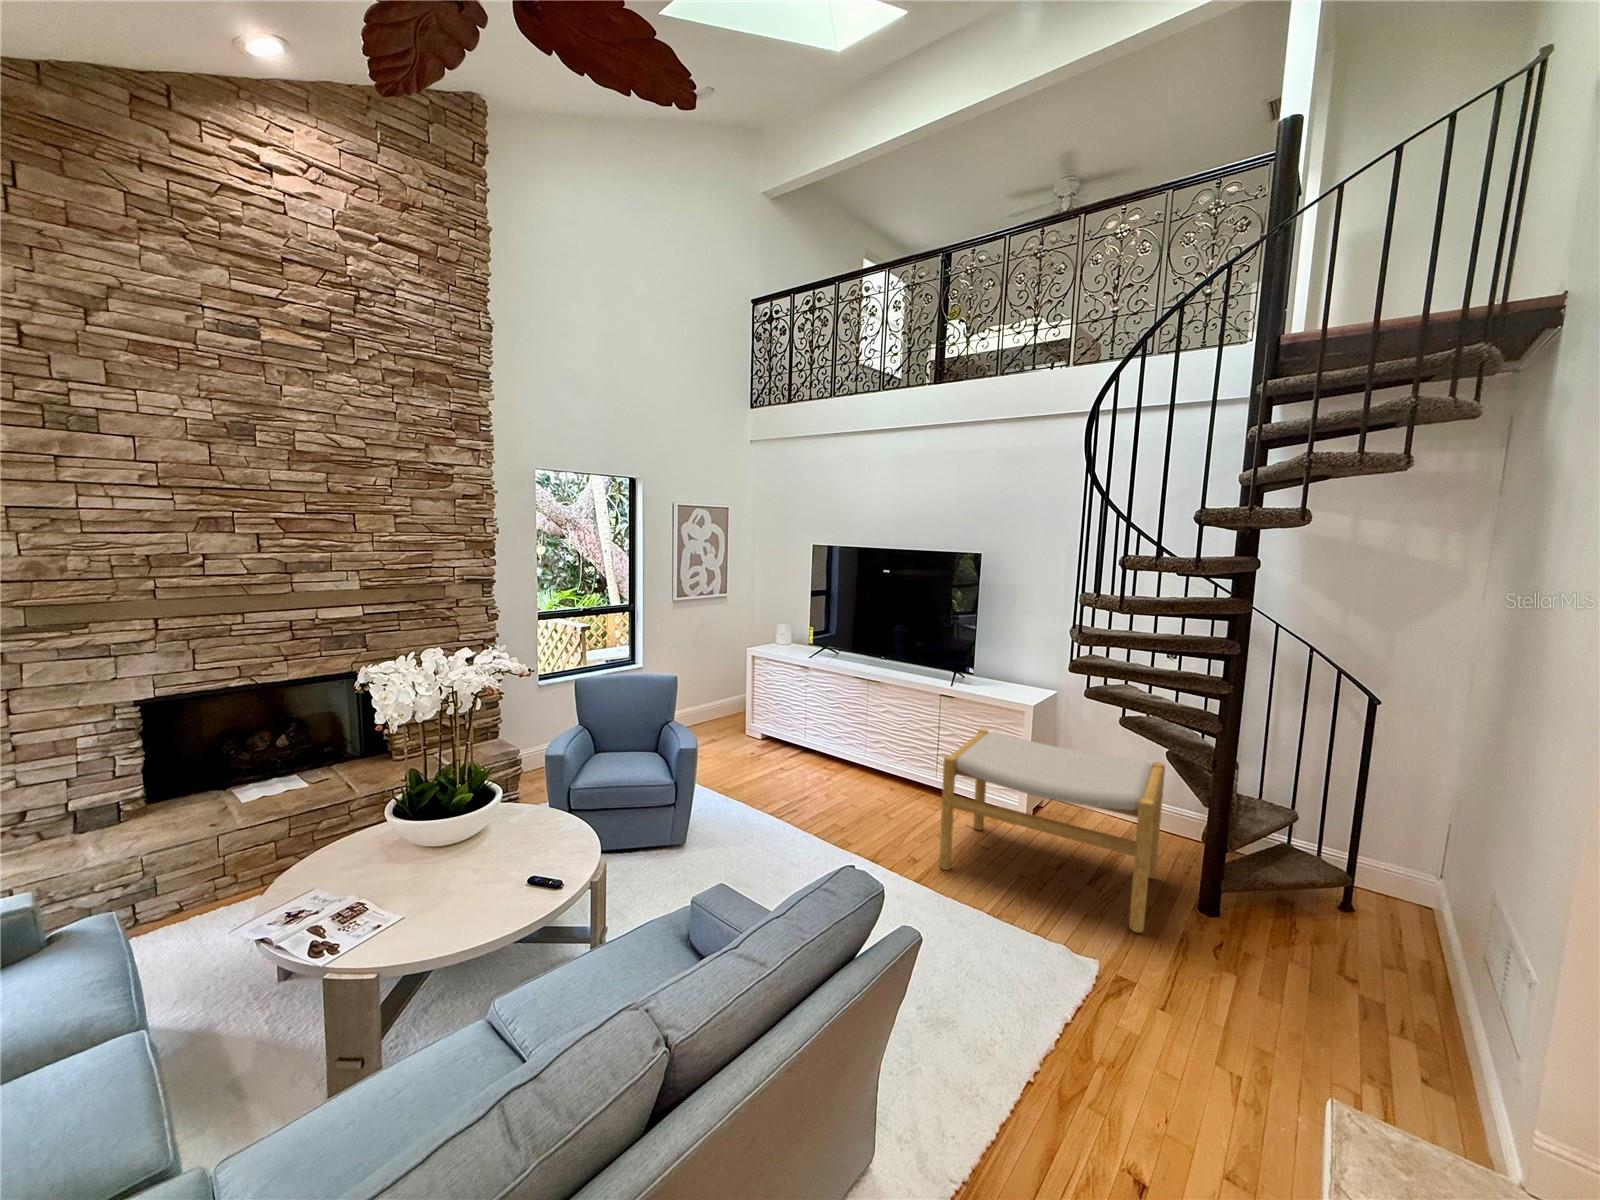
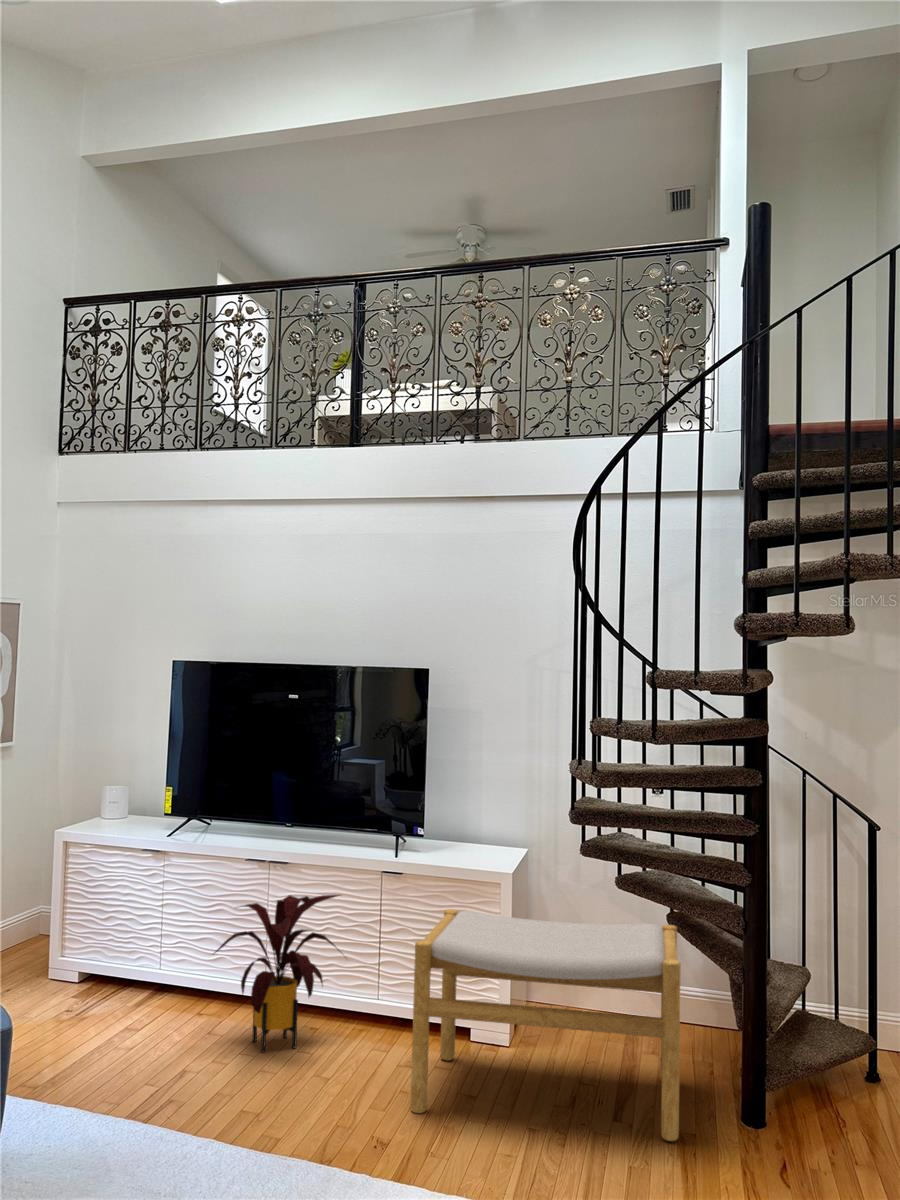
house plant: none [822,705,914,805] -> present [215,895,343,1053]

